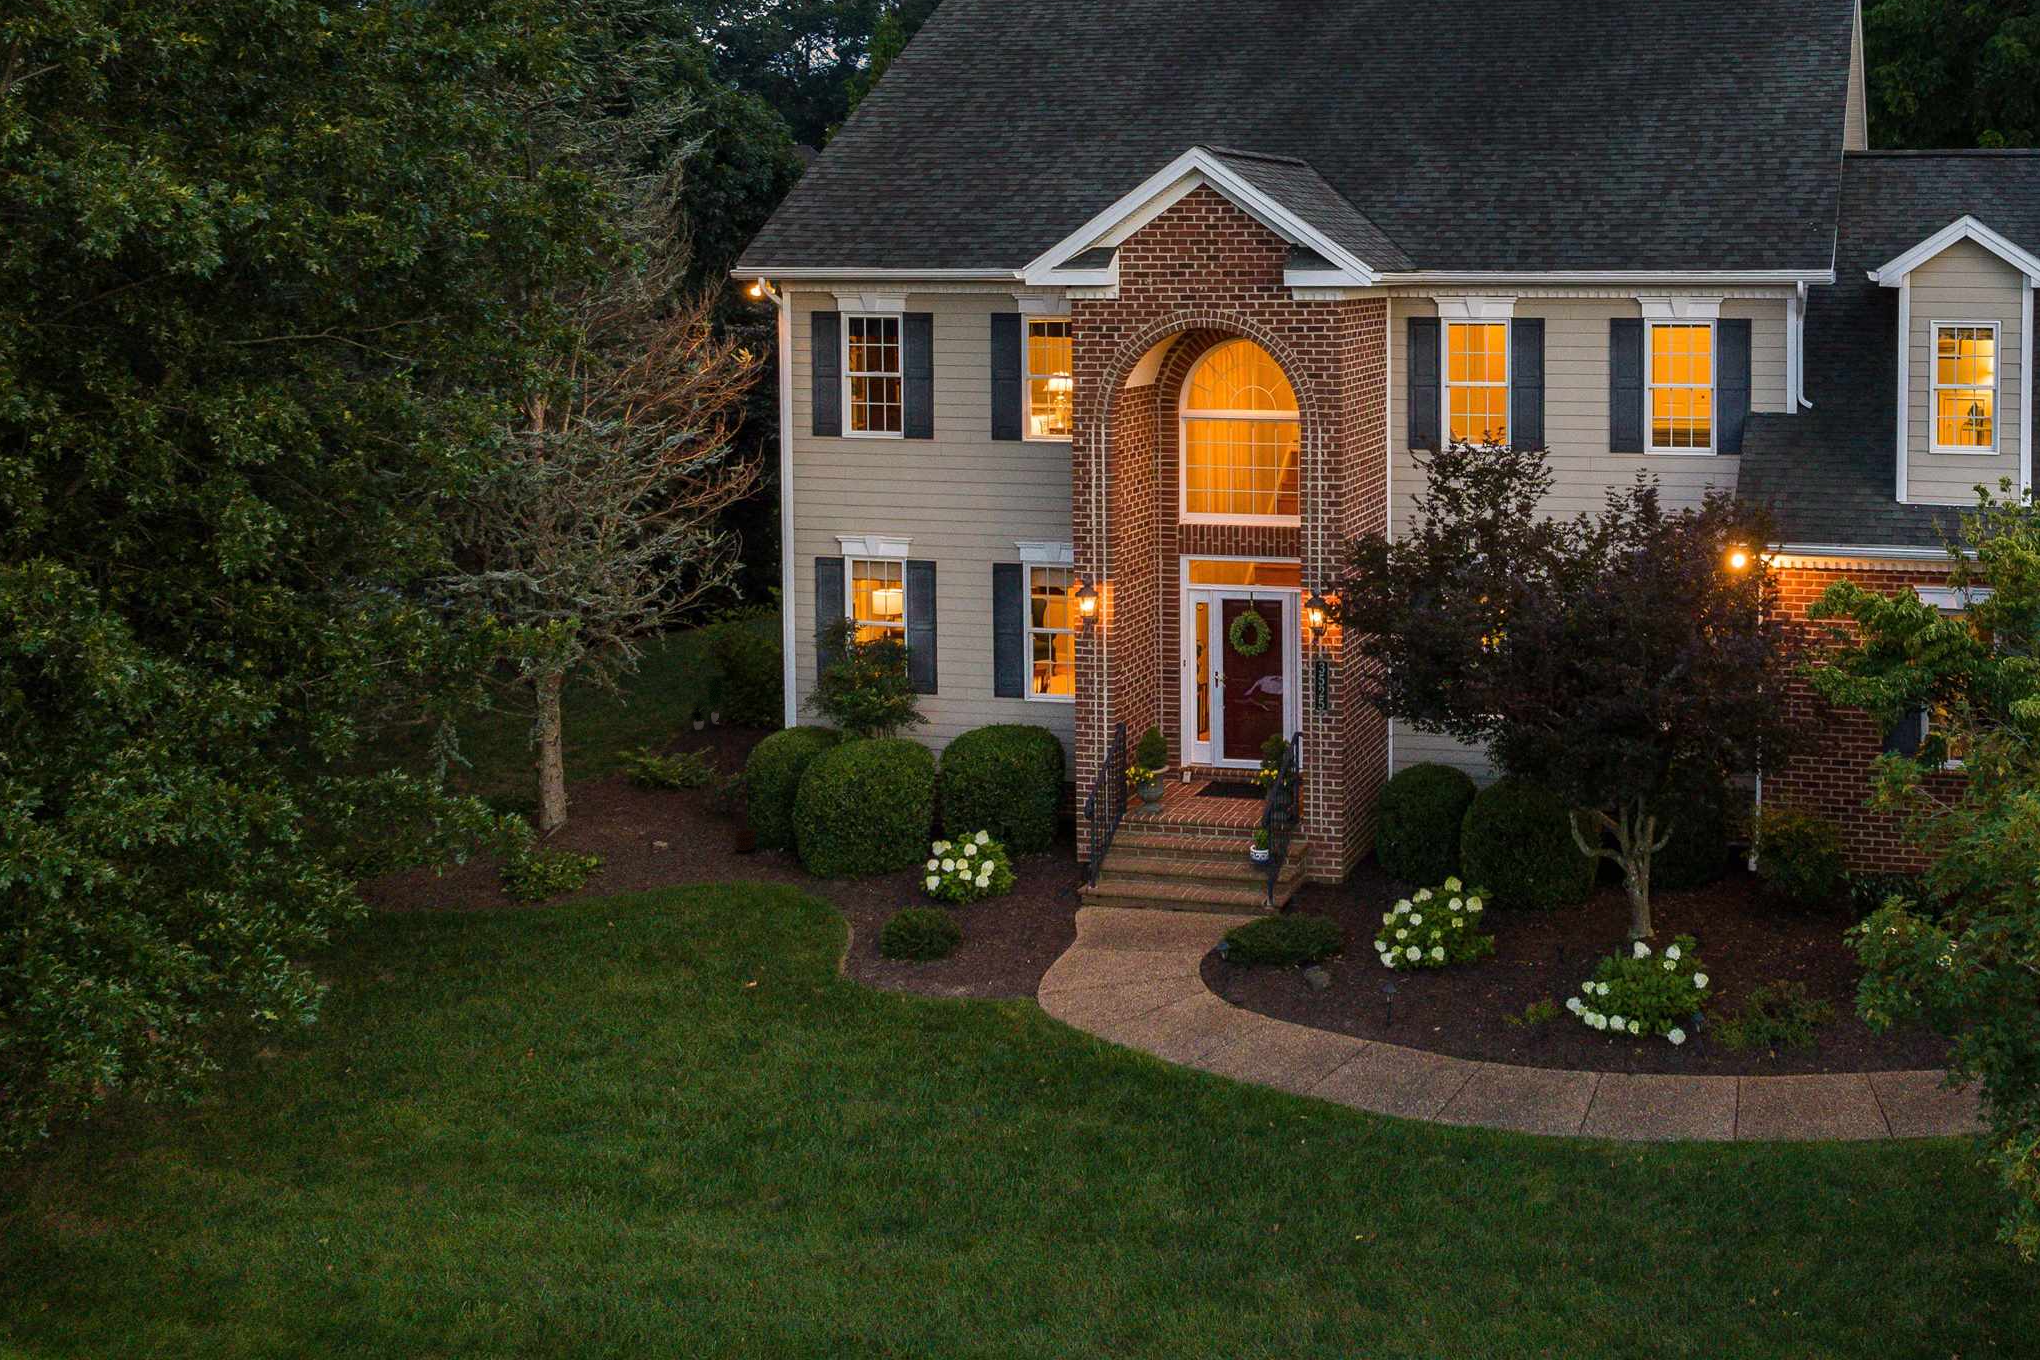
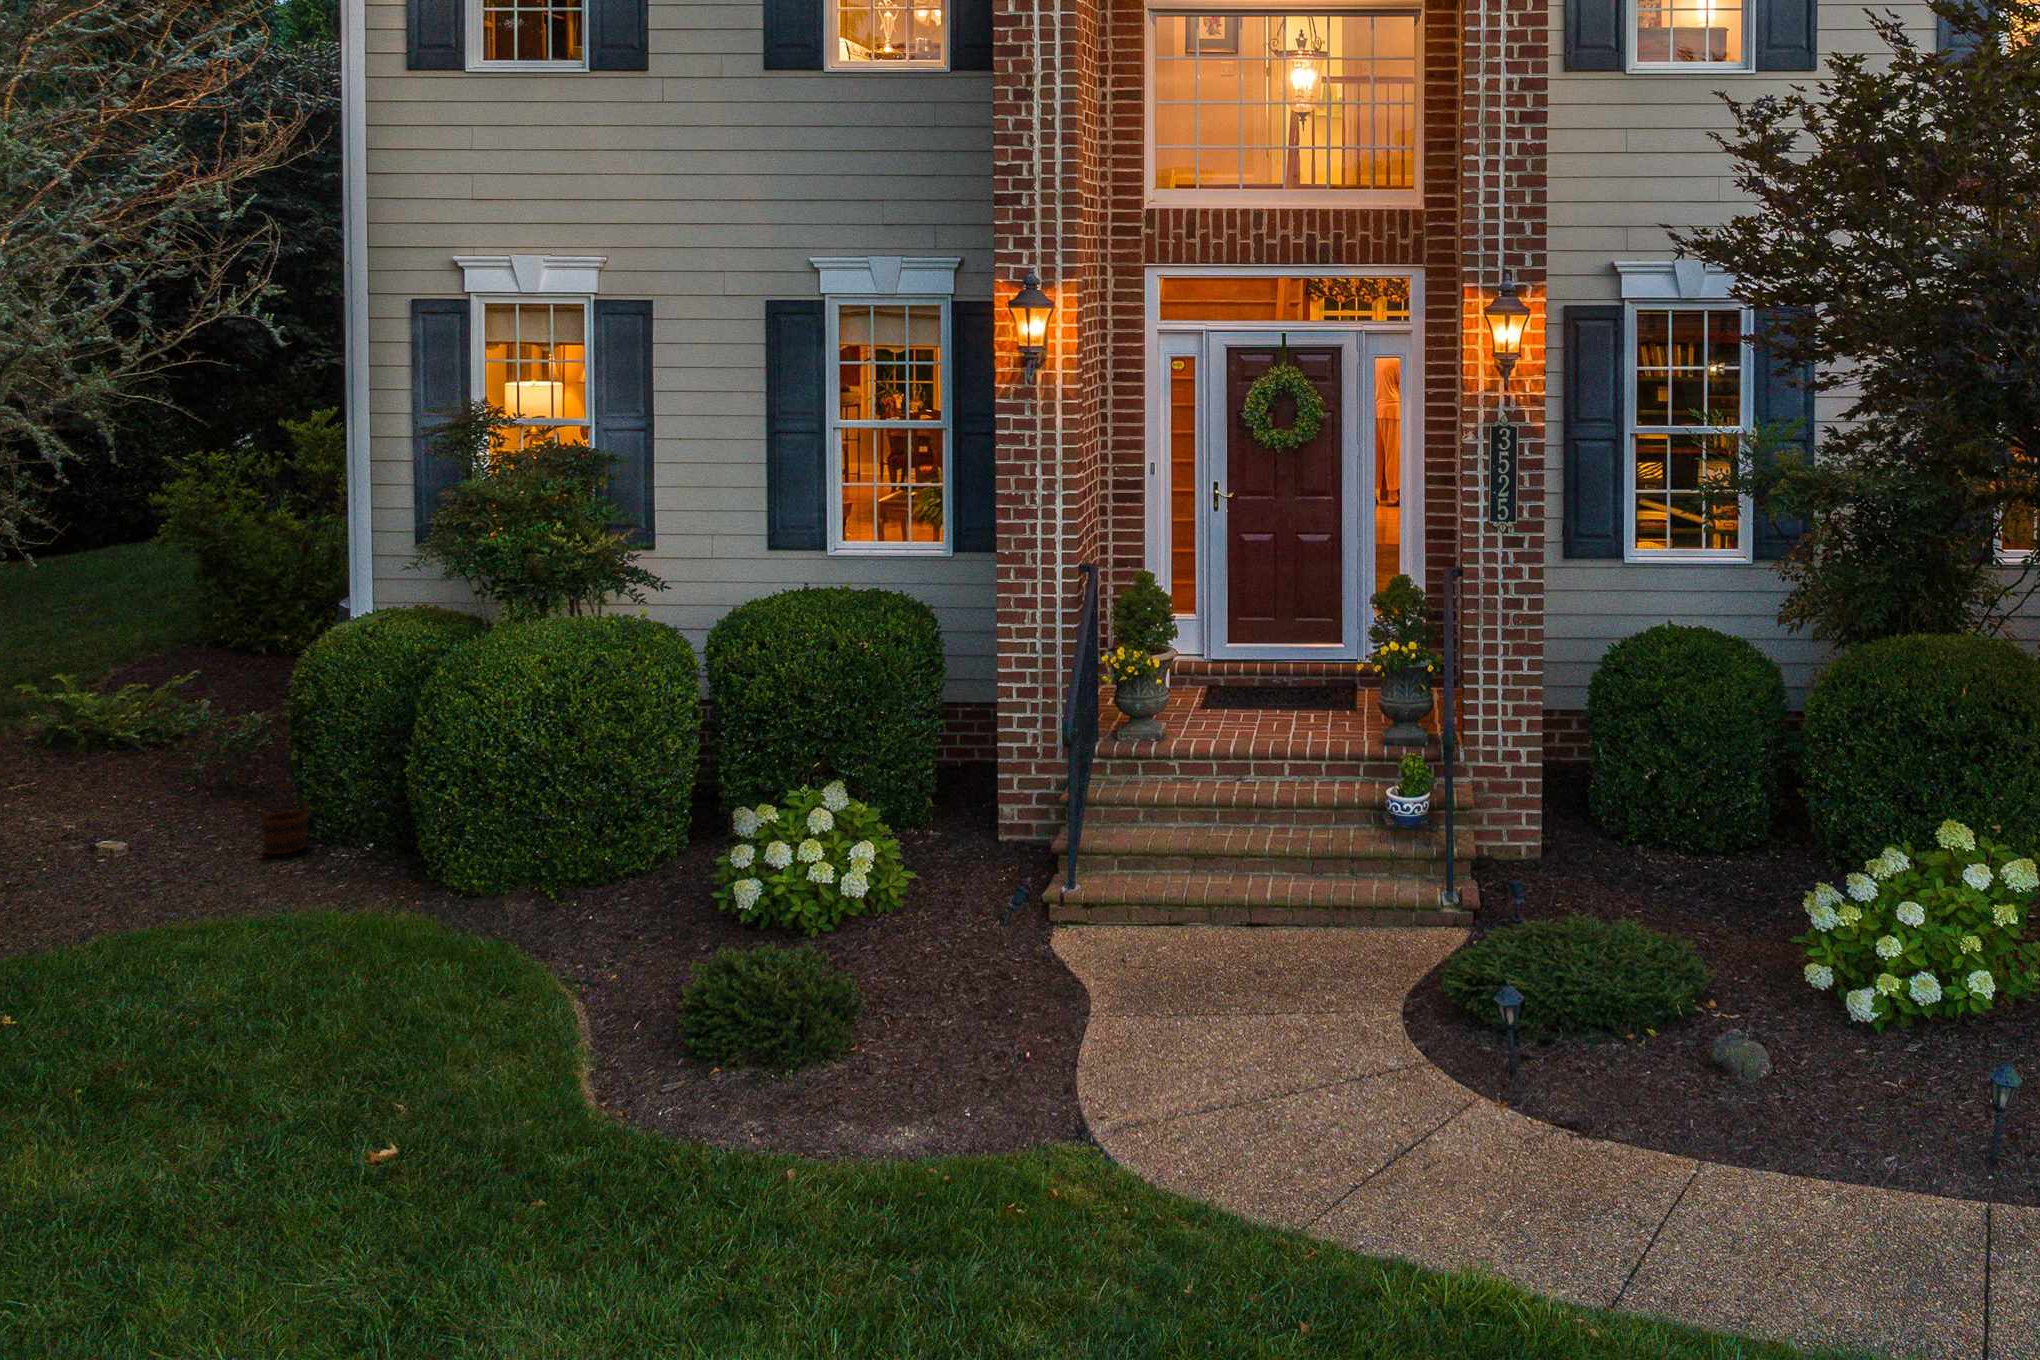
potted plant: present [689,676,724,730] -> none [128,573,210,669]

